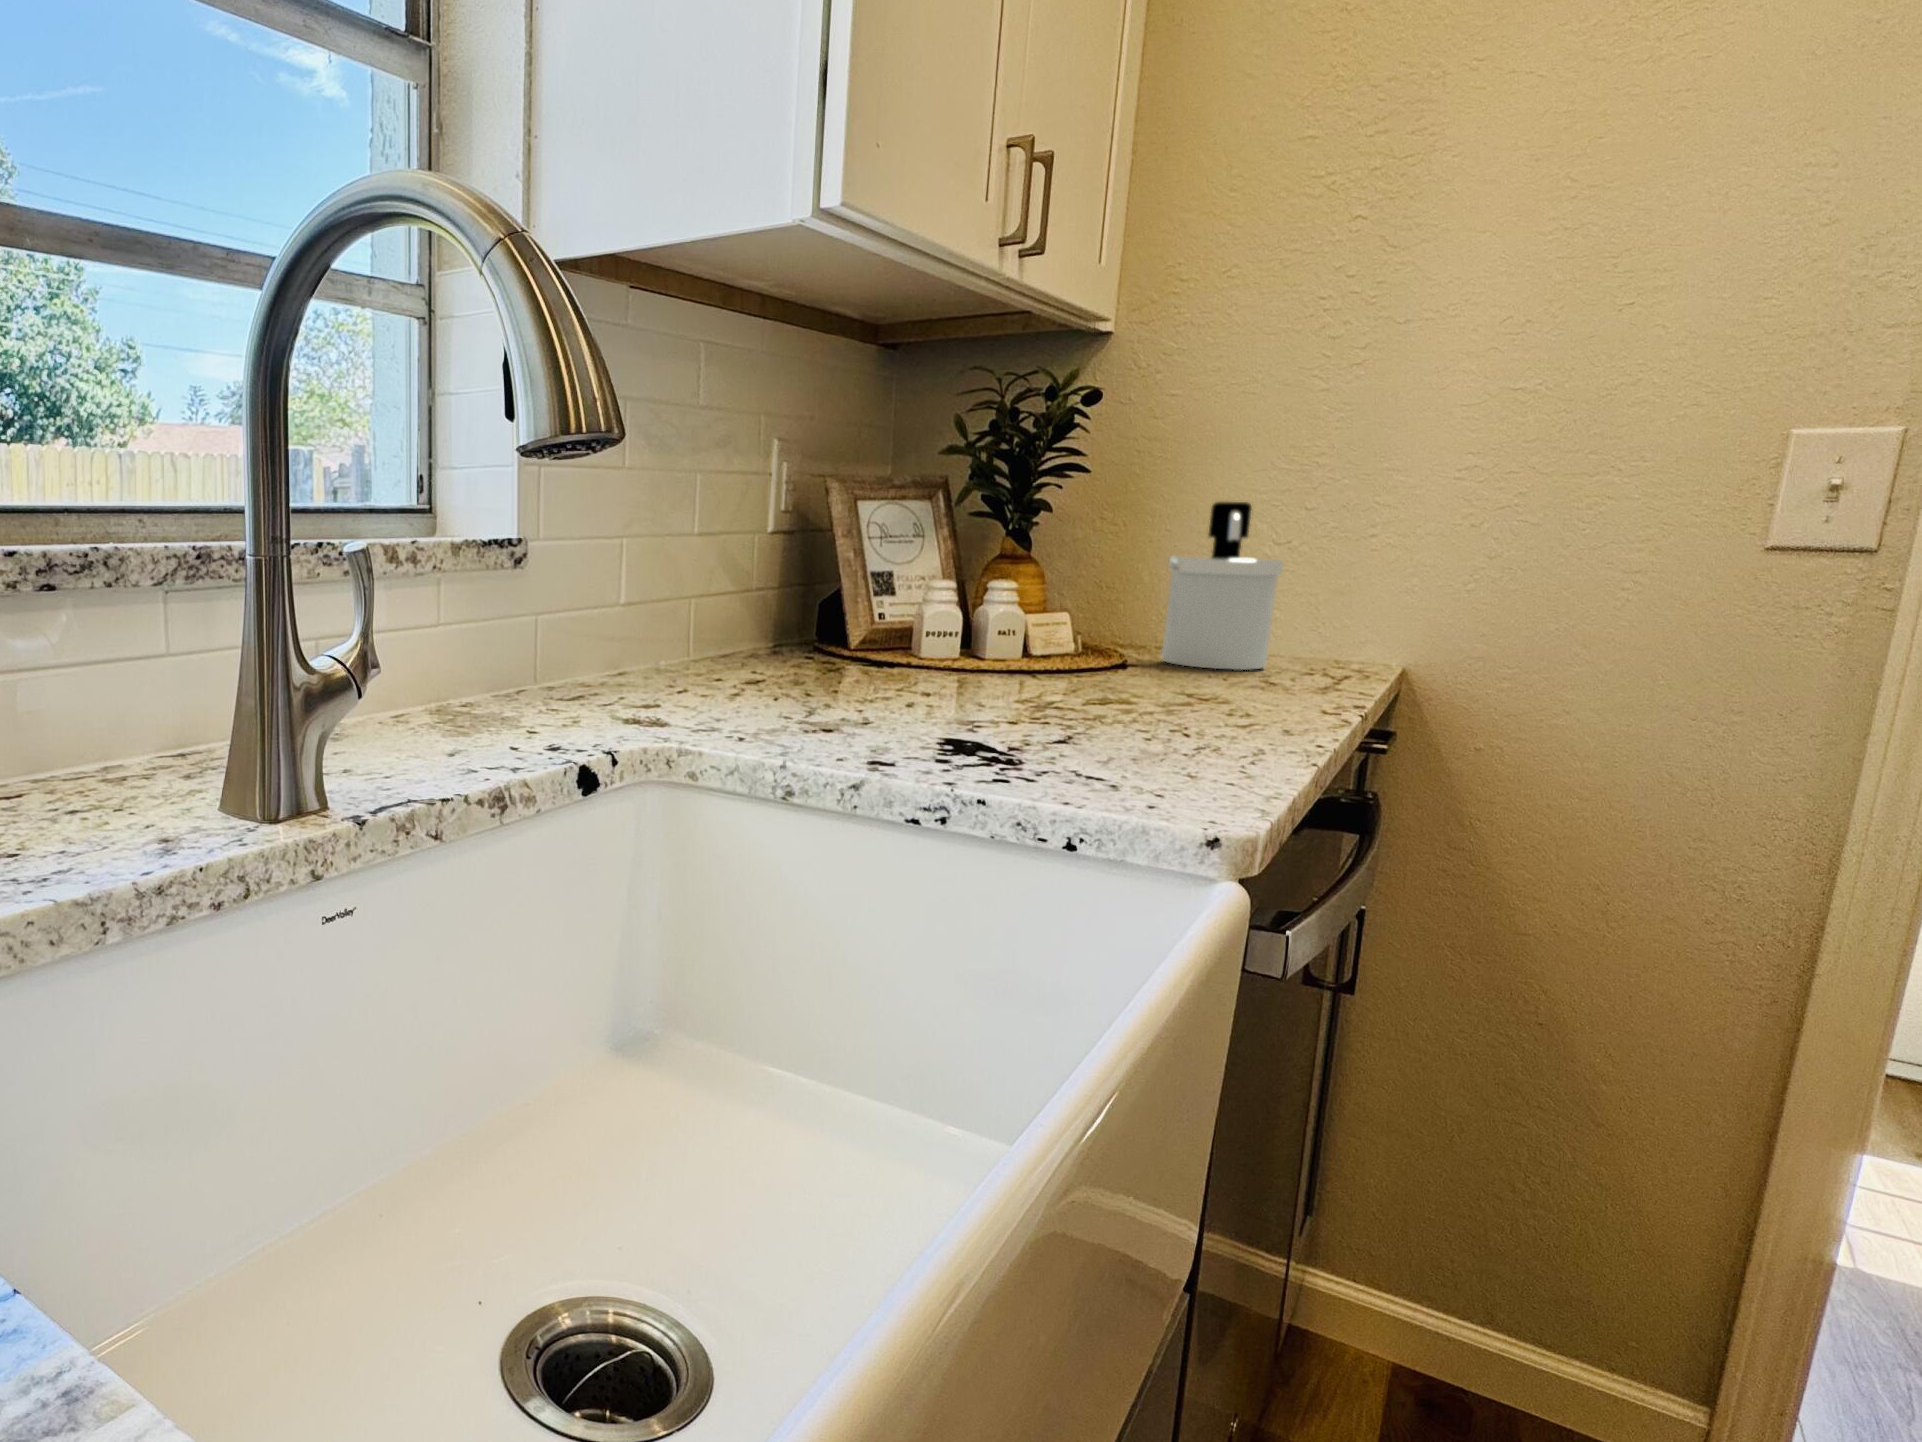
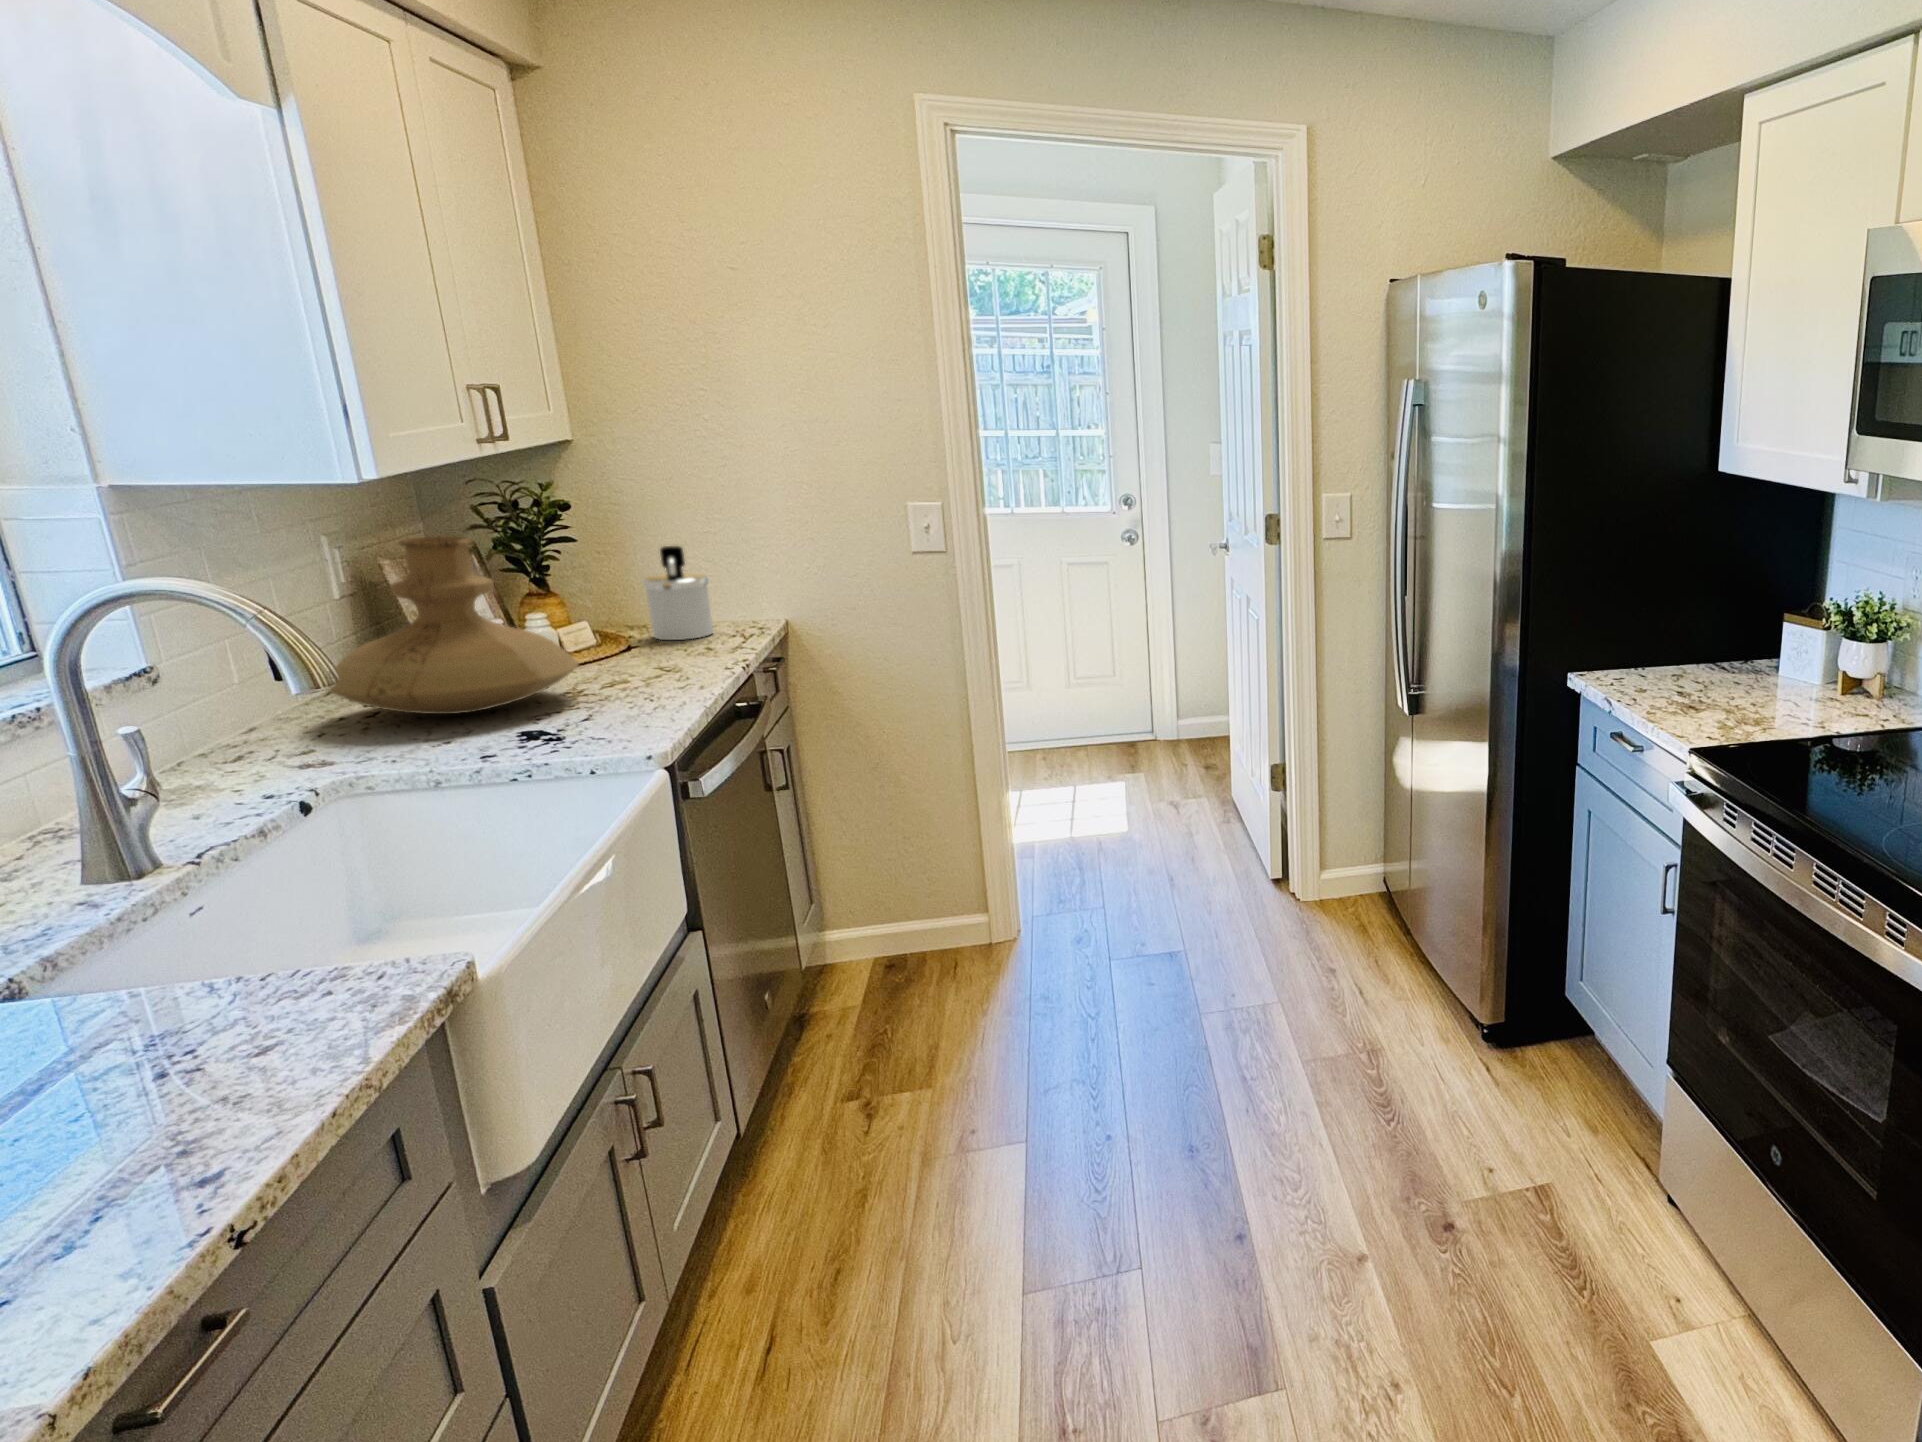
vase: none [703,381,1065,698] -> present [329,536,578,714]

